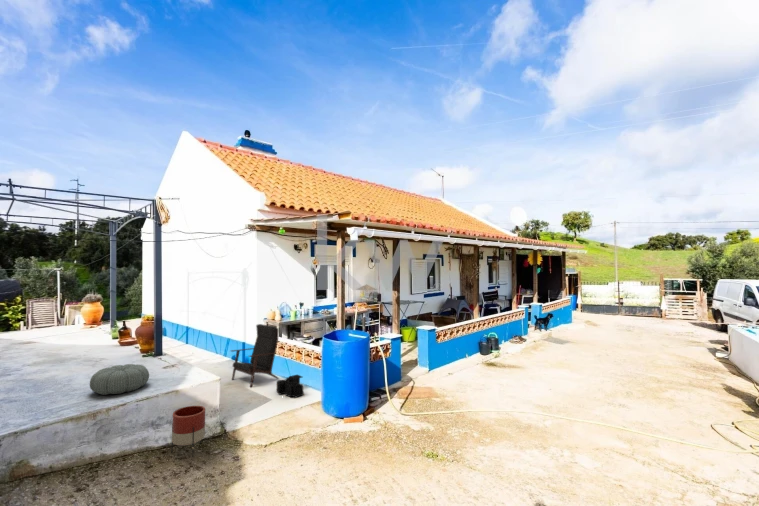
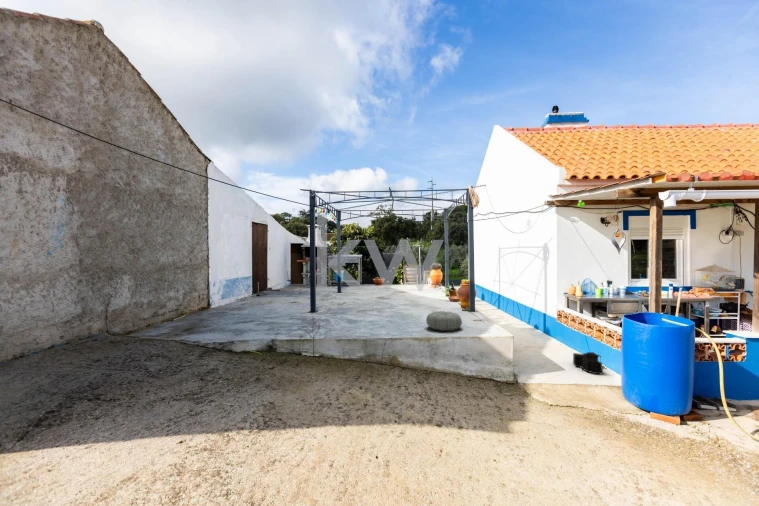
lounge chair: present [232,324,278,387] -> none [530,297,579,354]
planter: present [171,406,205,457] -> none [475,351,499,391]

